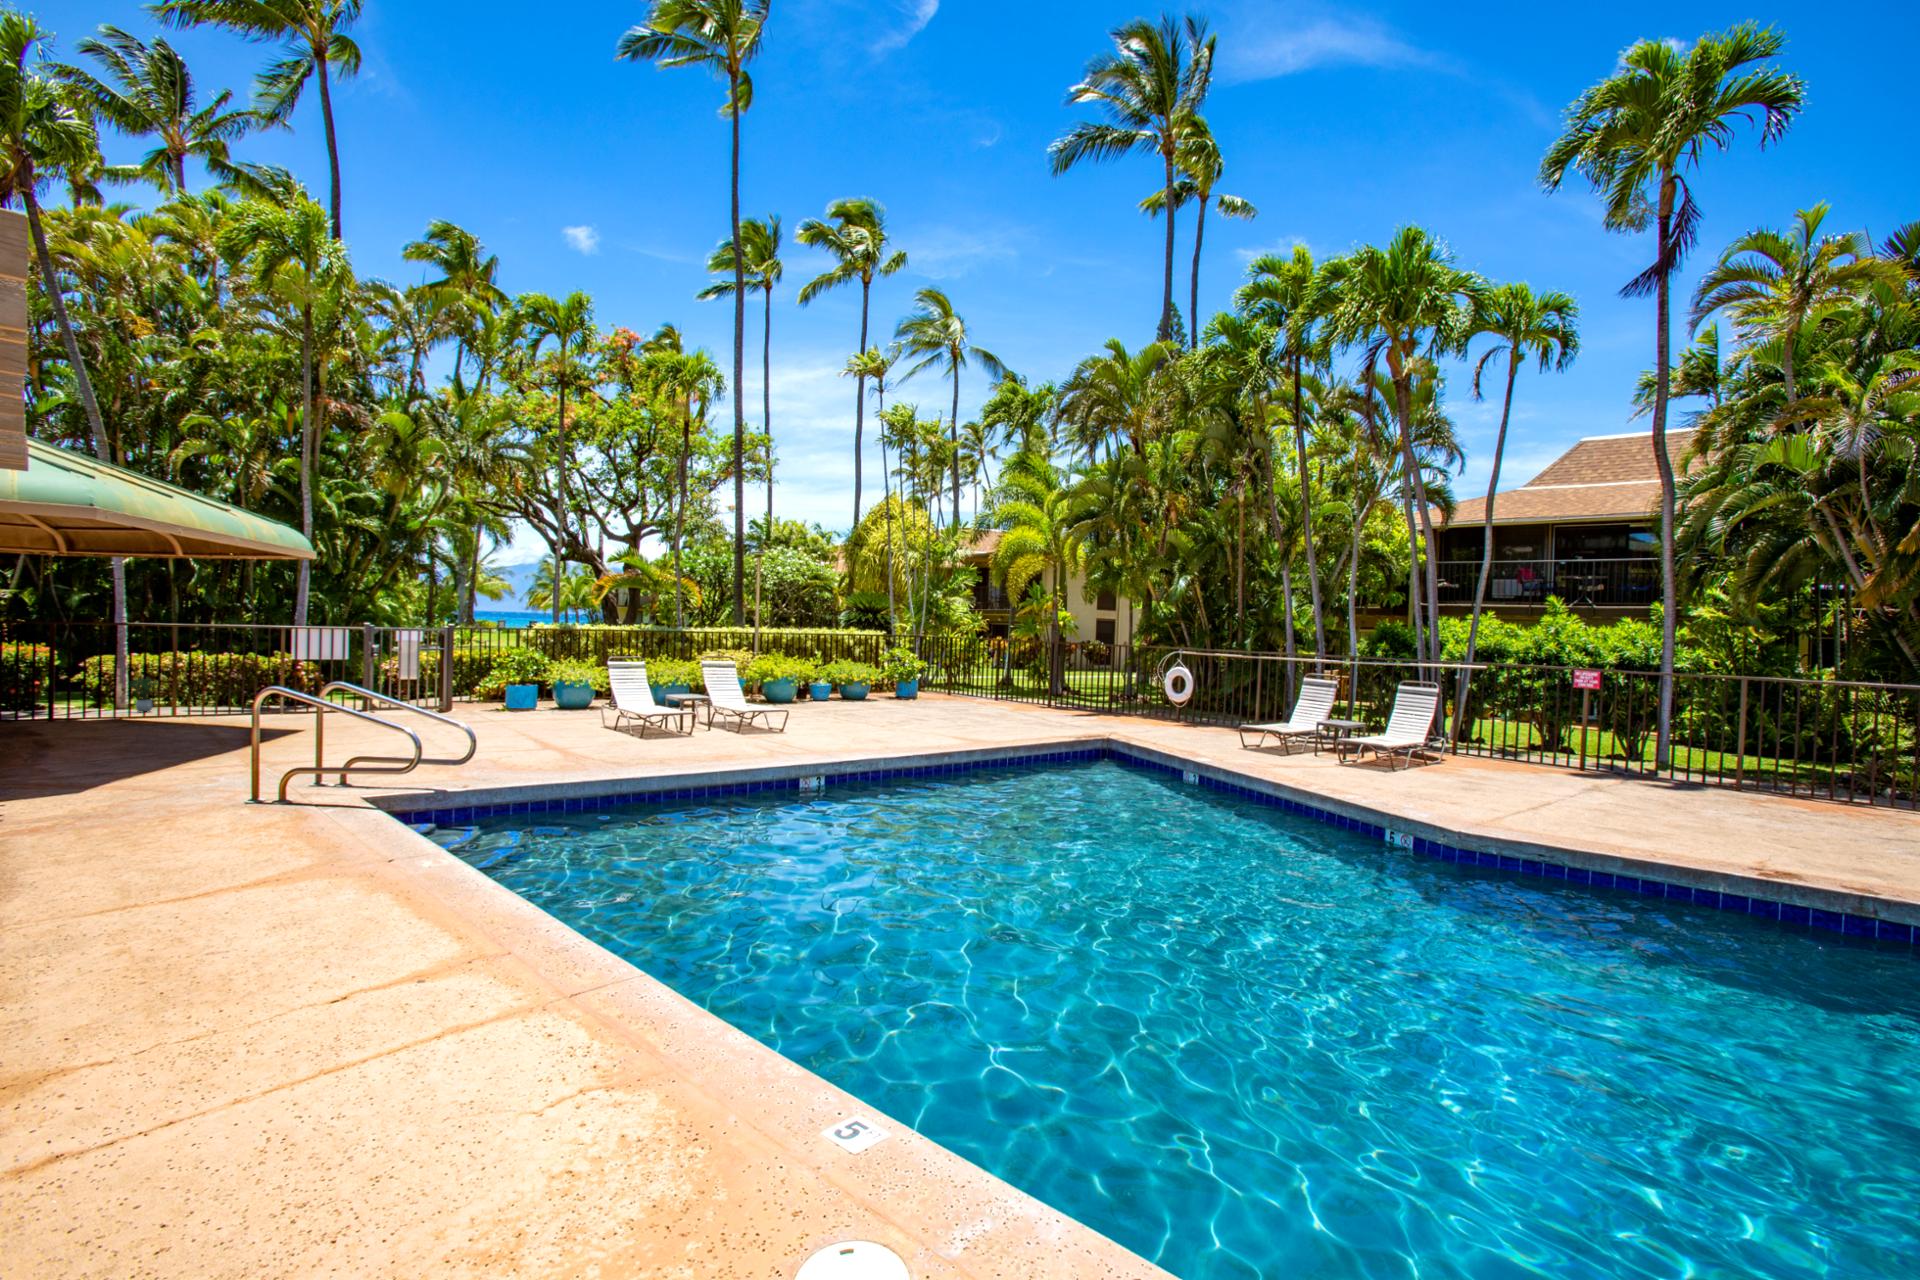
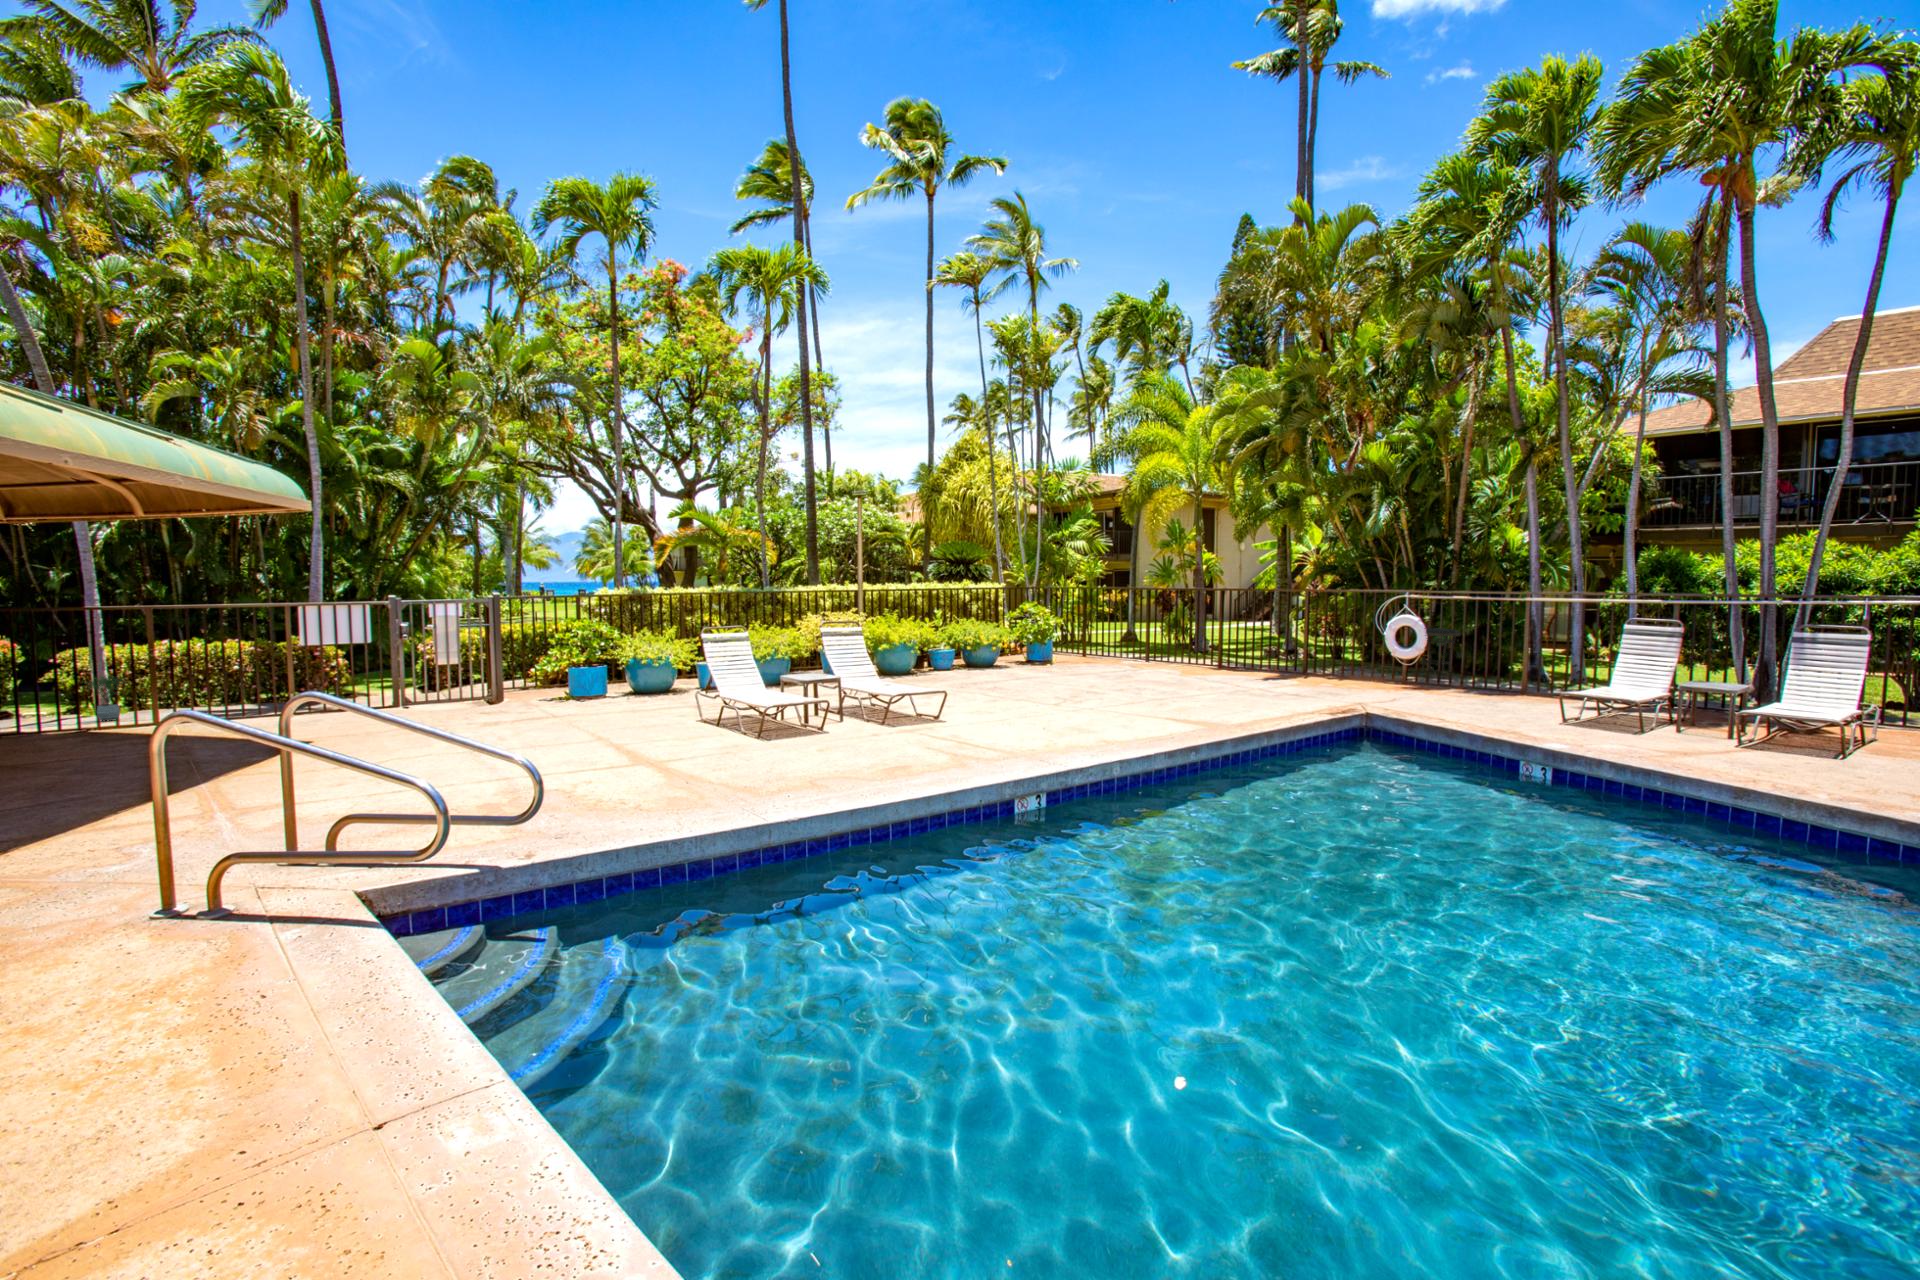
side table: none [1193,679,1227,716] -> present [1422,628,1460,673]

